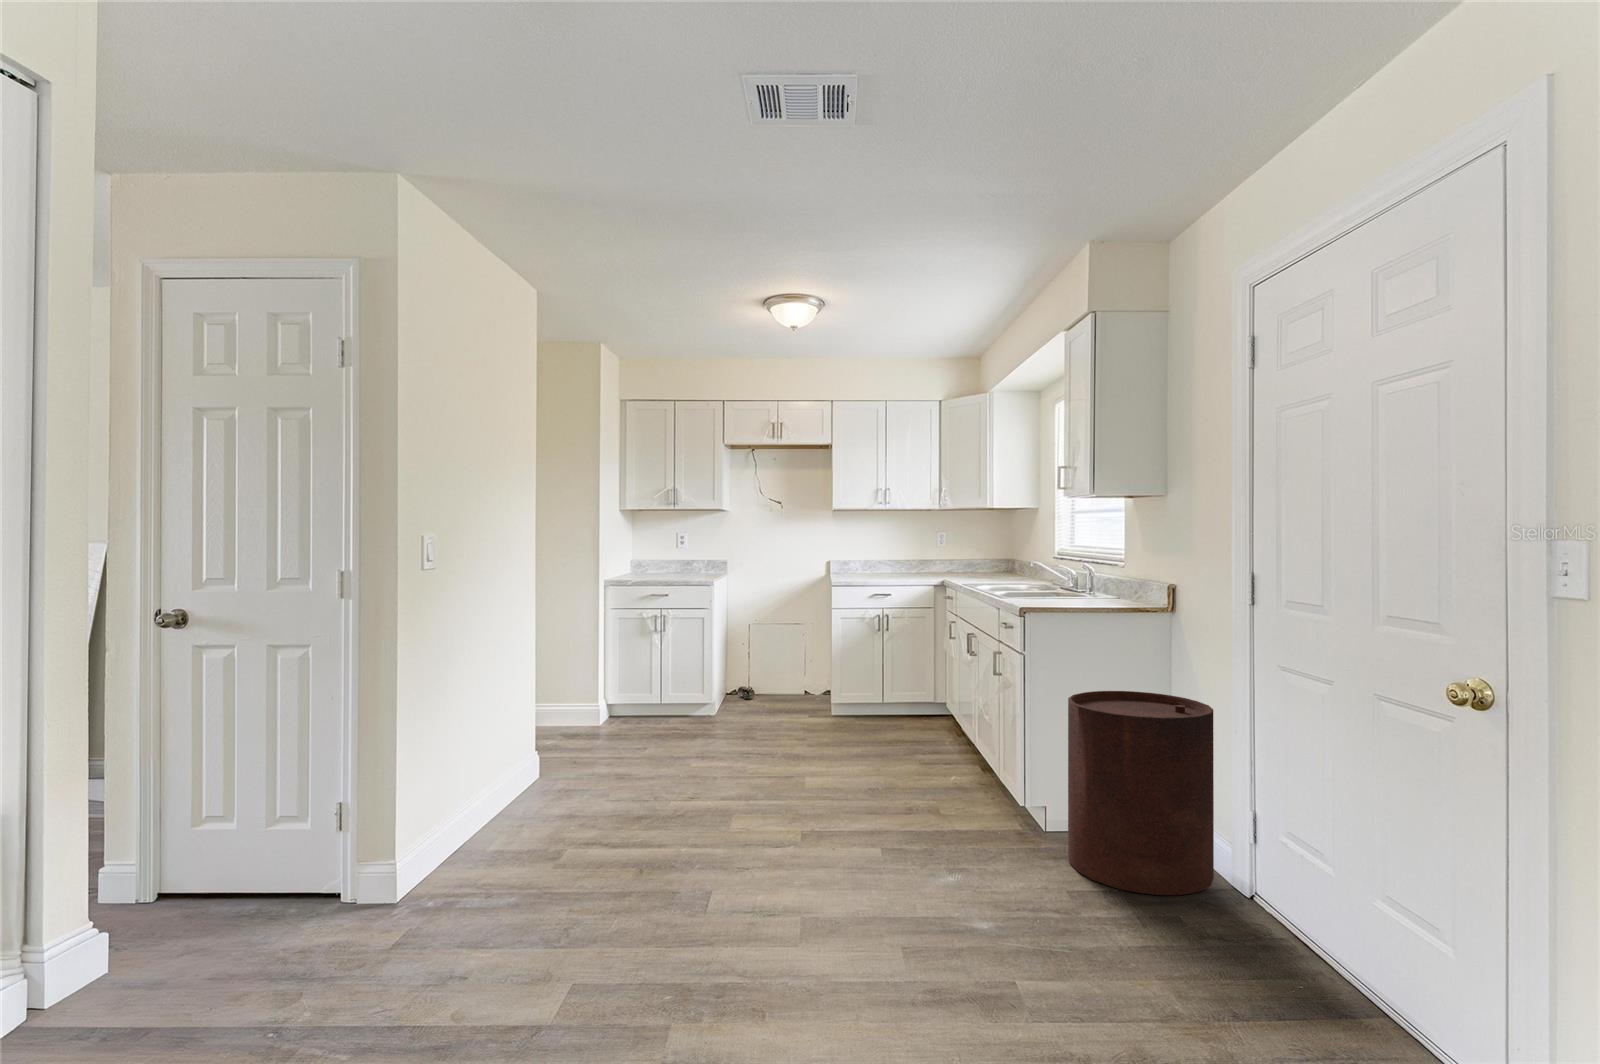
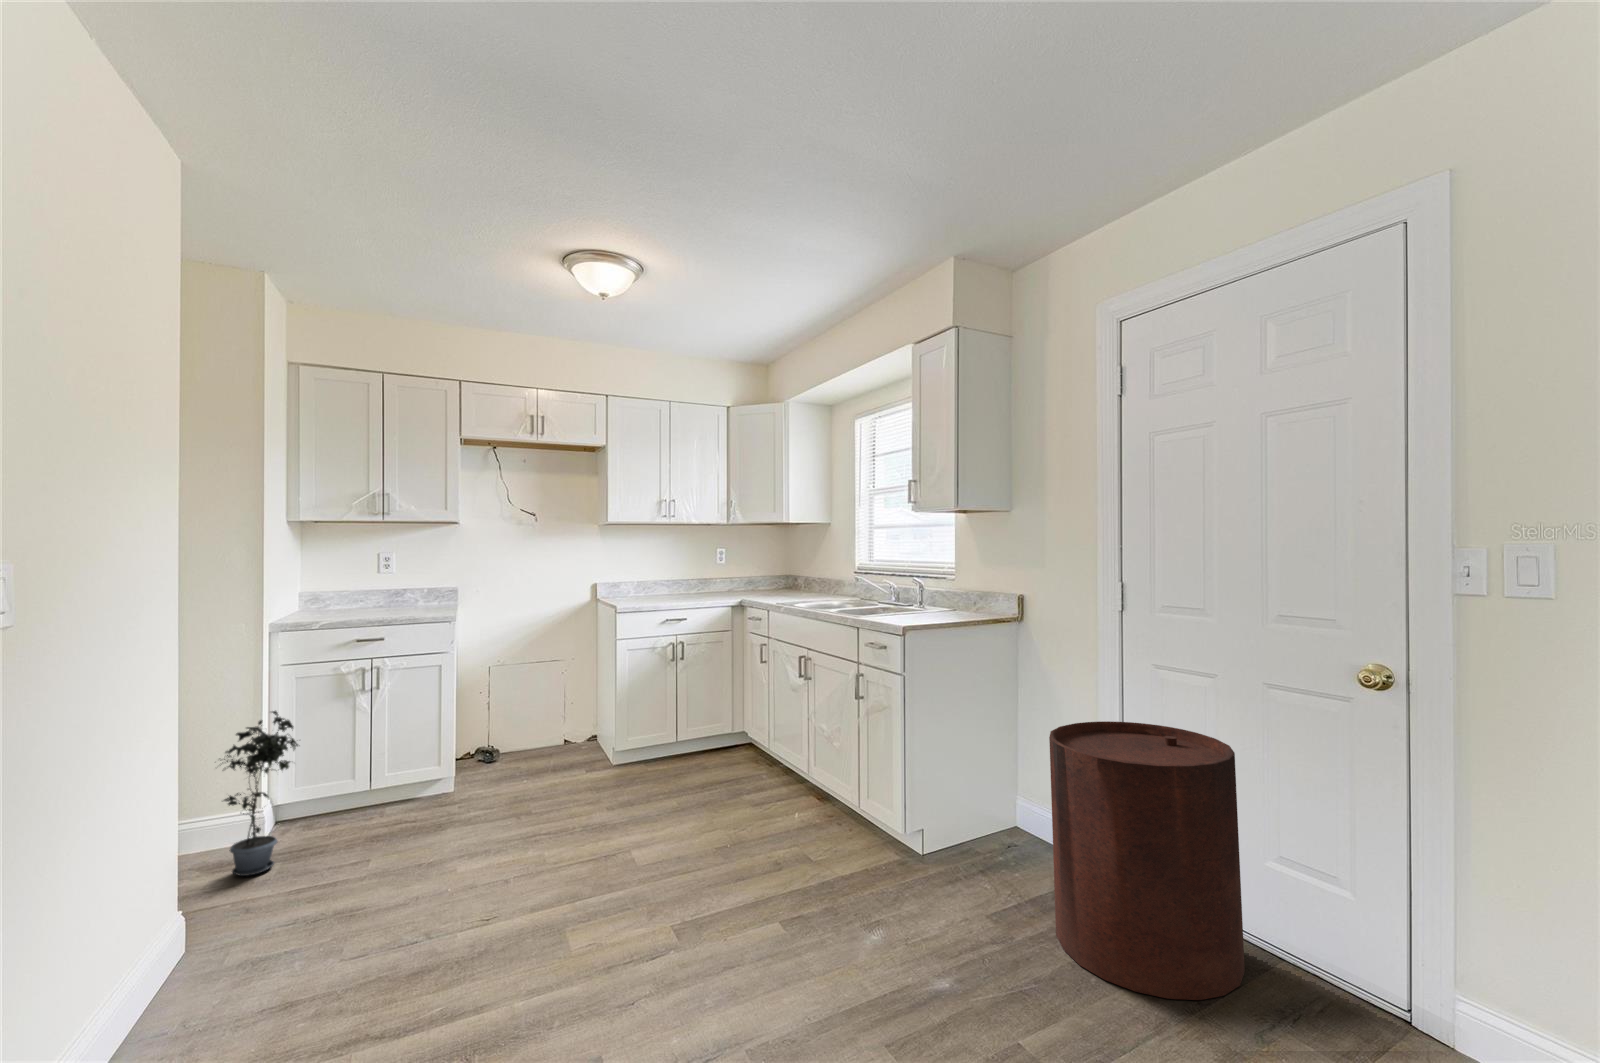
potted plant: none [575,636,620,737] -> present [224,711,298,876]

